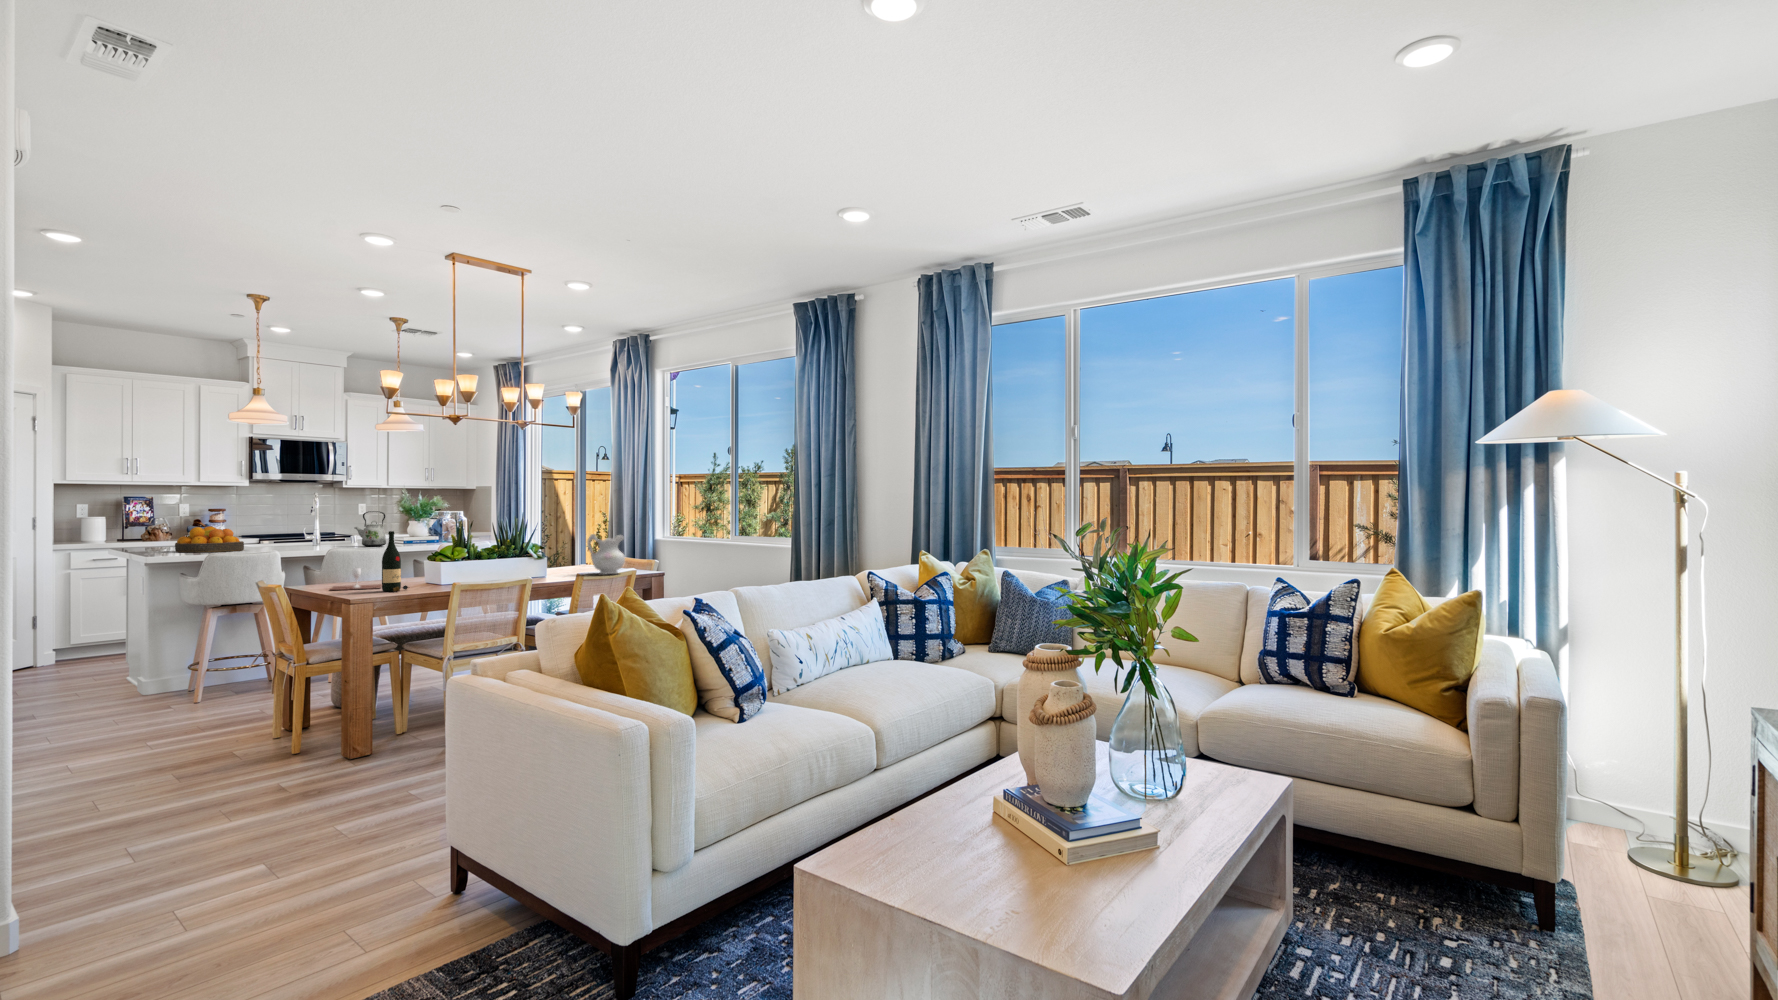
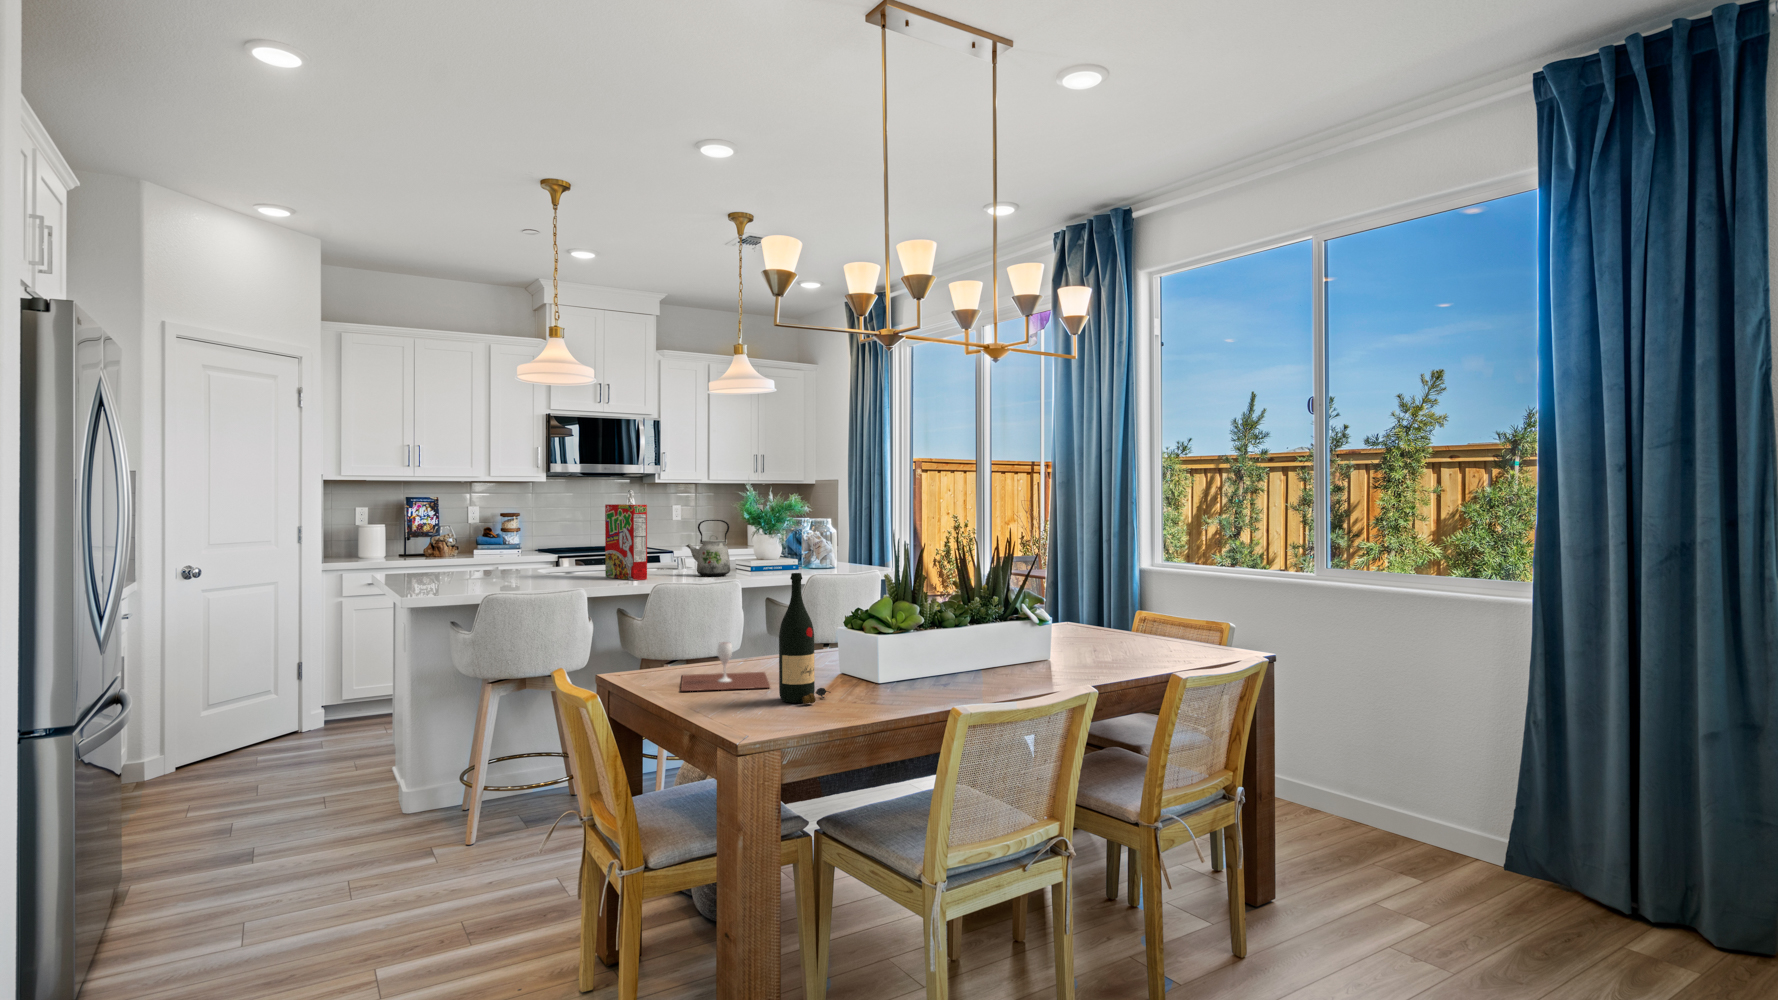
cereal box: none [294,501,325,549] -> present [605,504,647,580]
fruit bowl: present [175,526,244,552] -> none [448,544,539,586]
ceramic pitcher: present [587,534,625,575] -> none [1118,570,1191,654]

